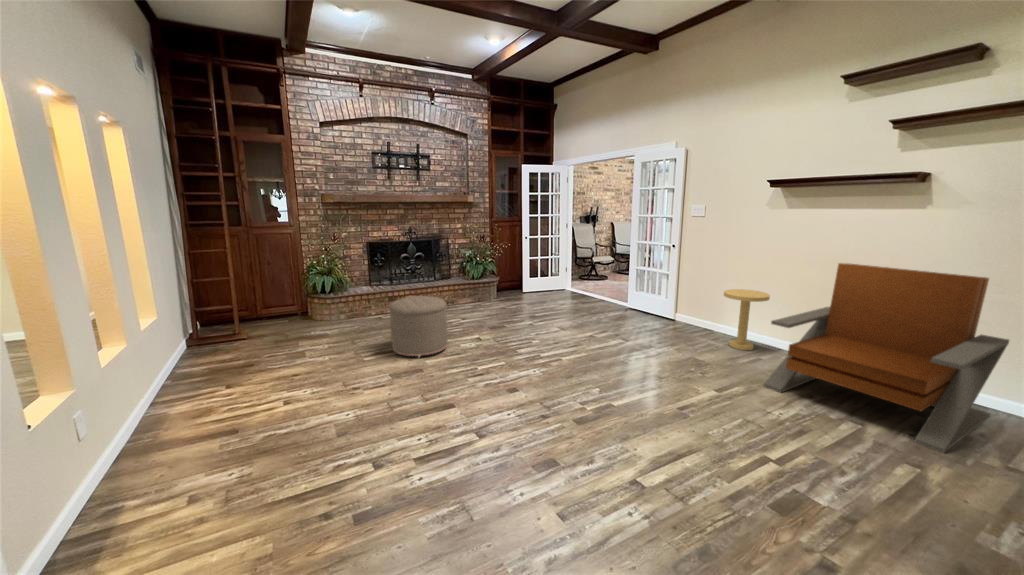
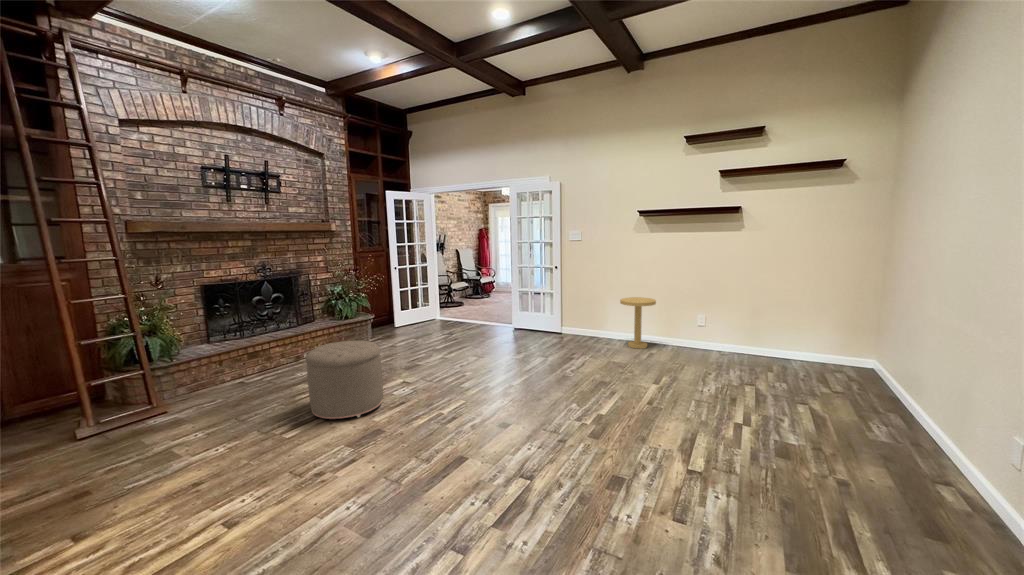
lounge chair: present [764,263,1009,453] -> none [686,268,826,392]

